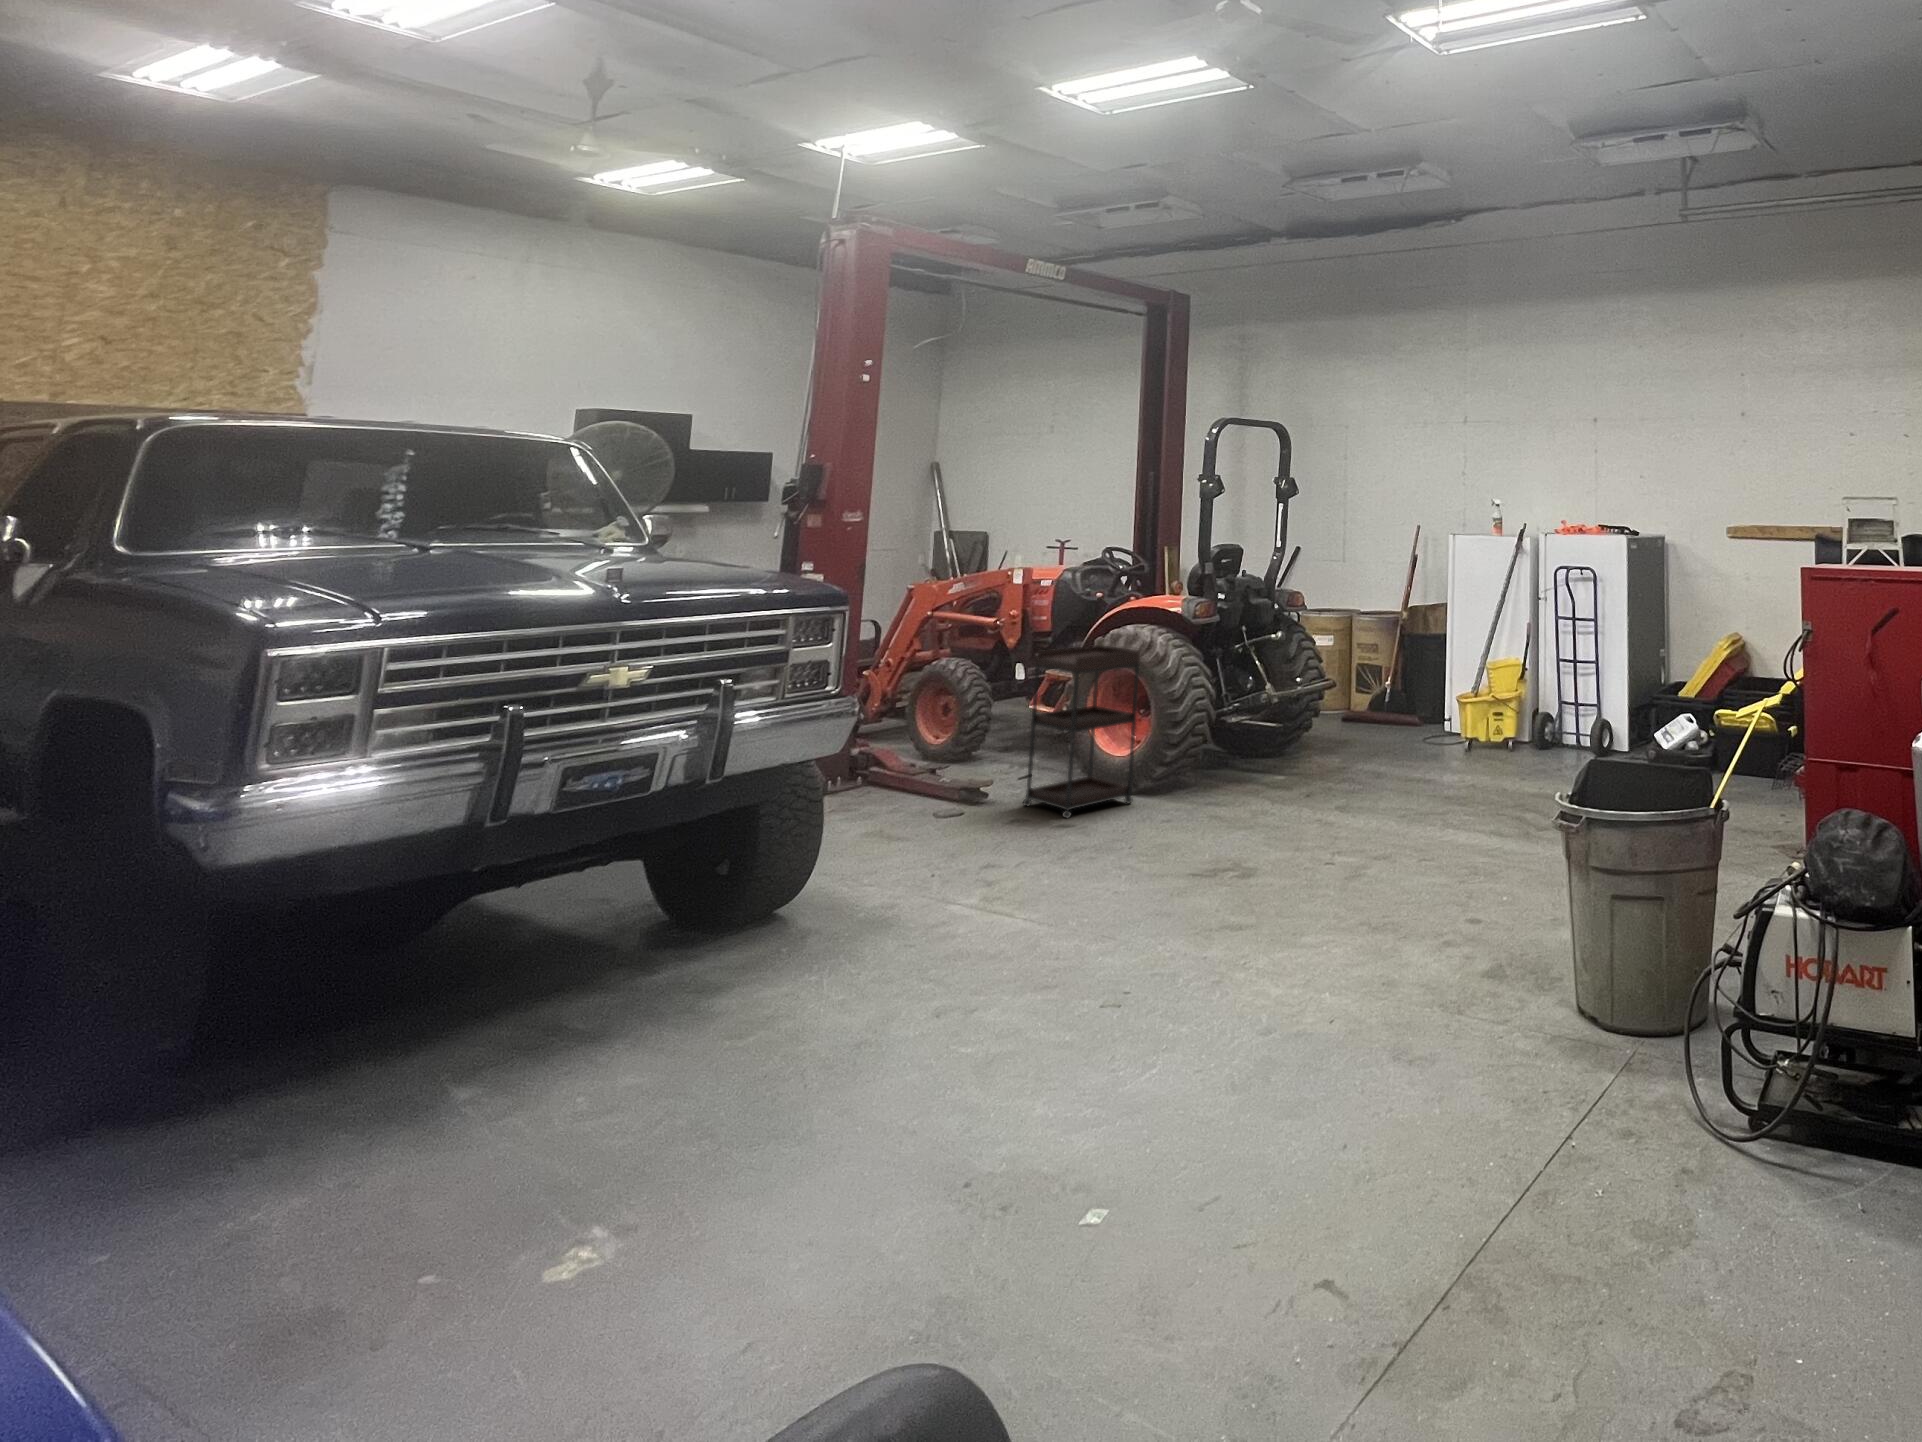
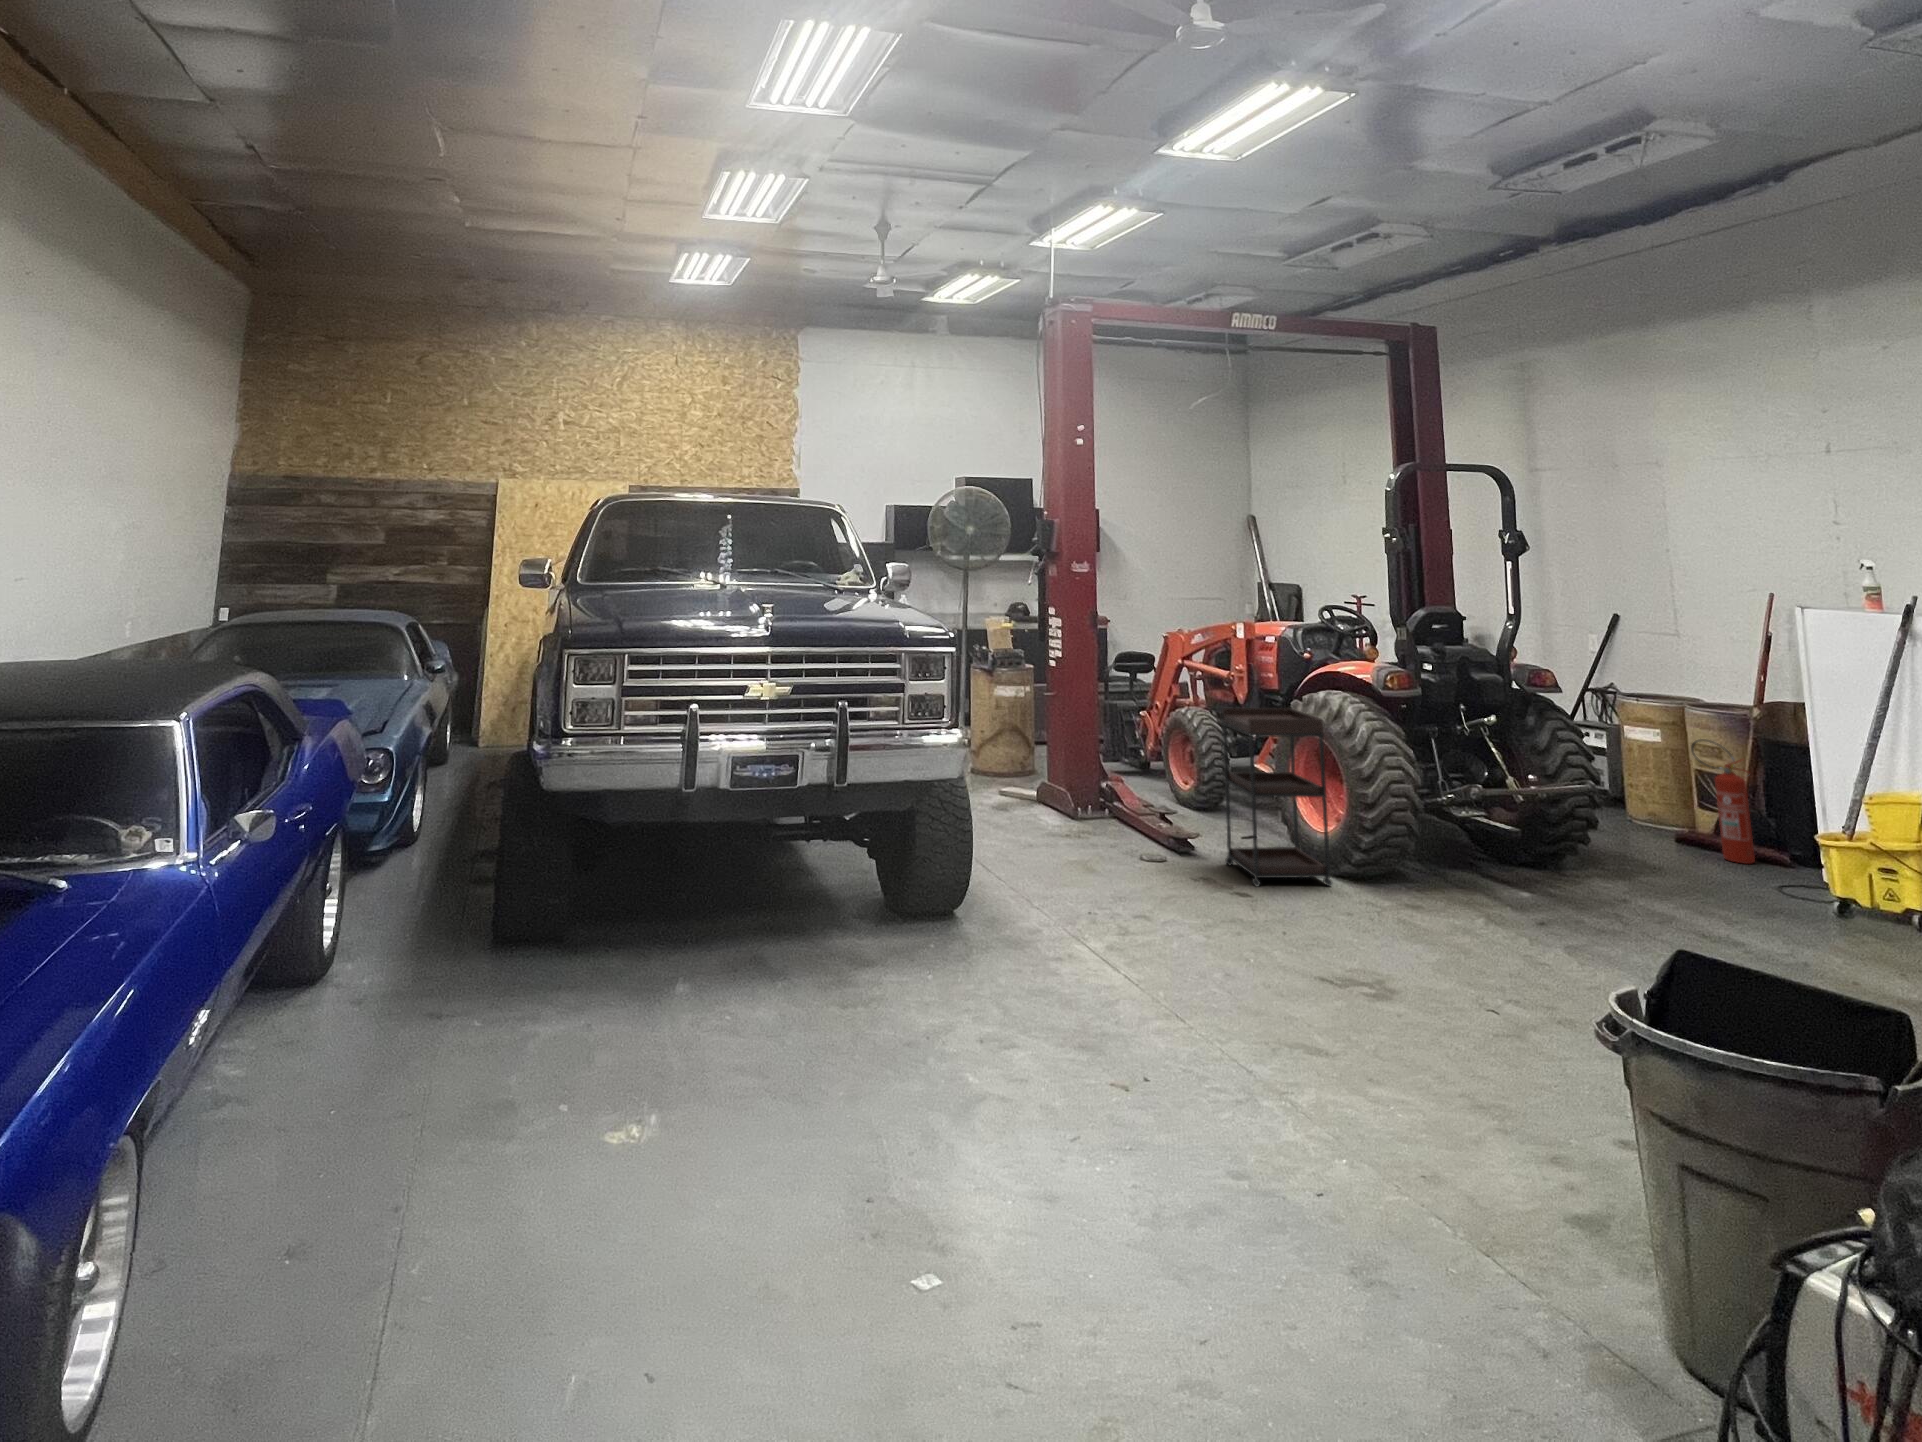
fire extinguisher: none [1366,638,1403,728] -> present [1691,739,1755,864]

